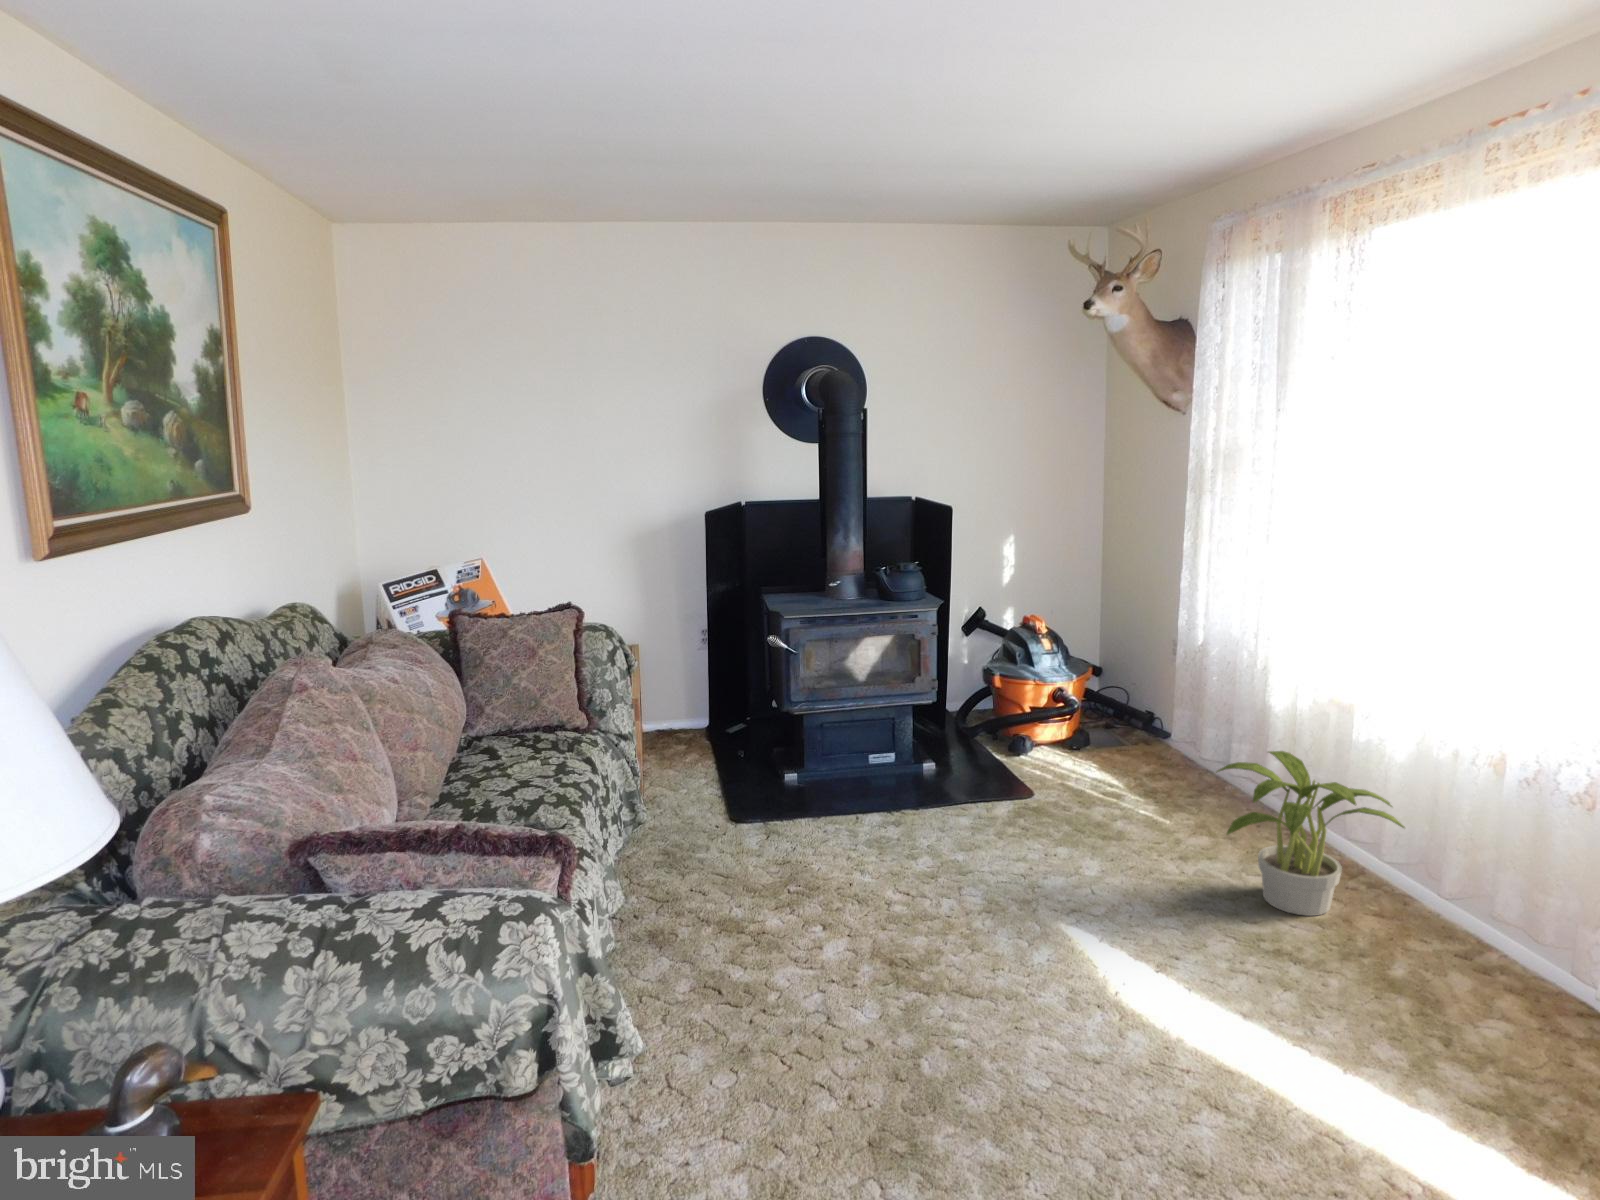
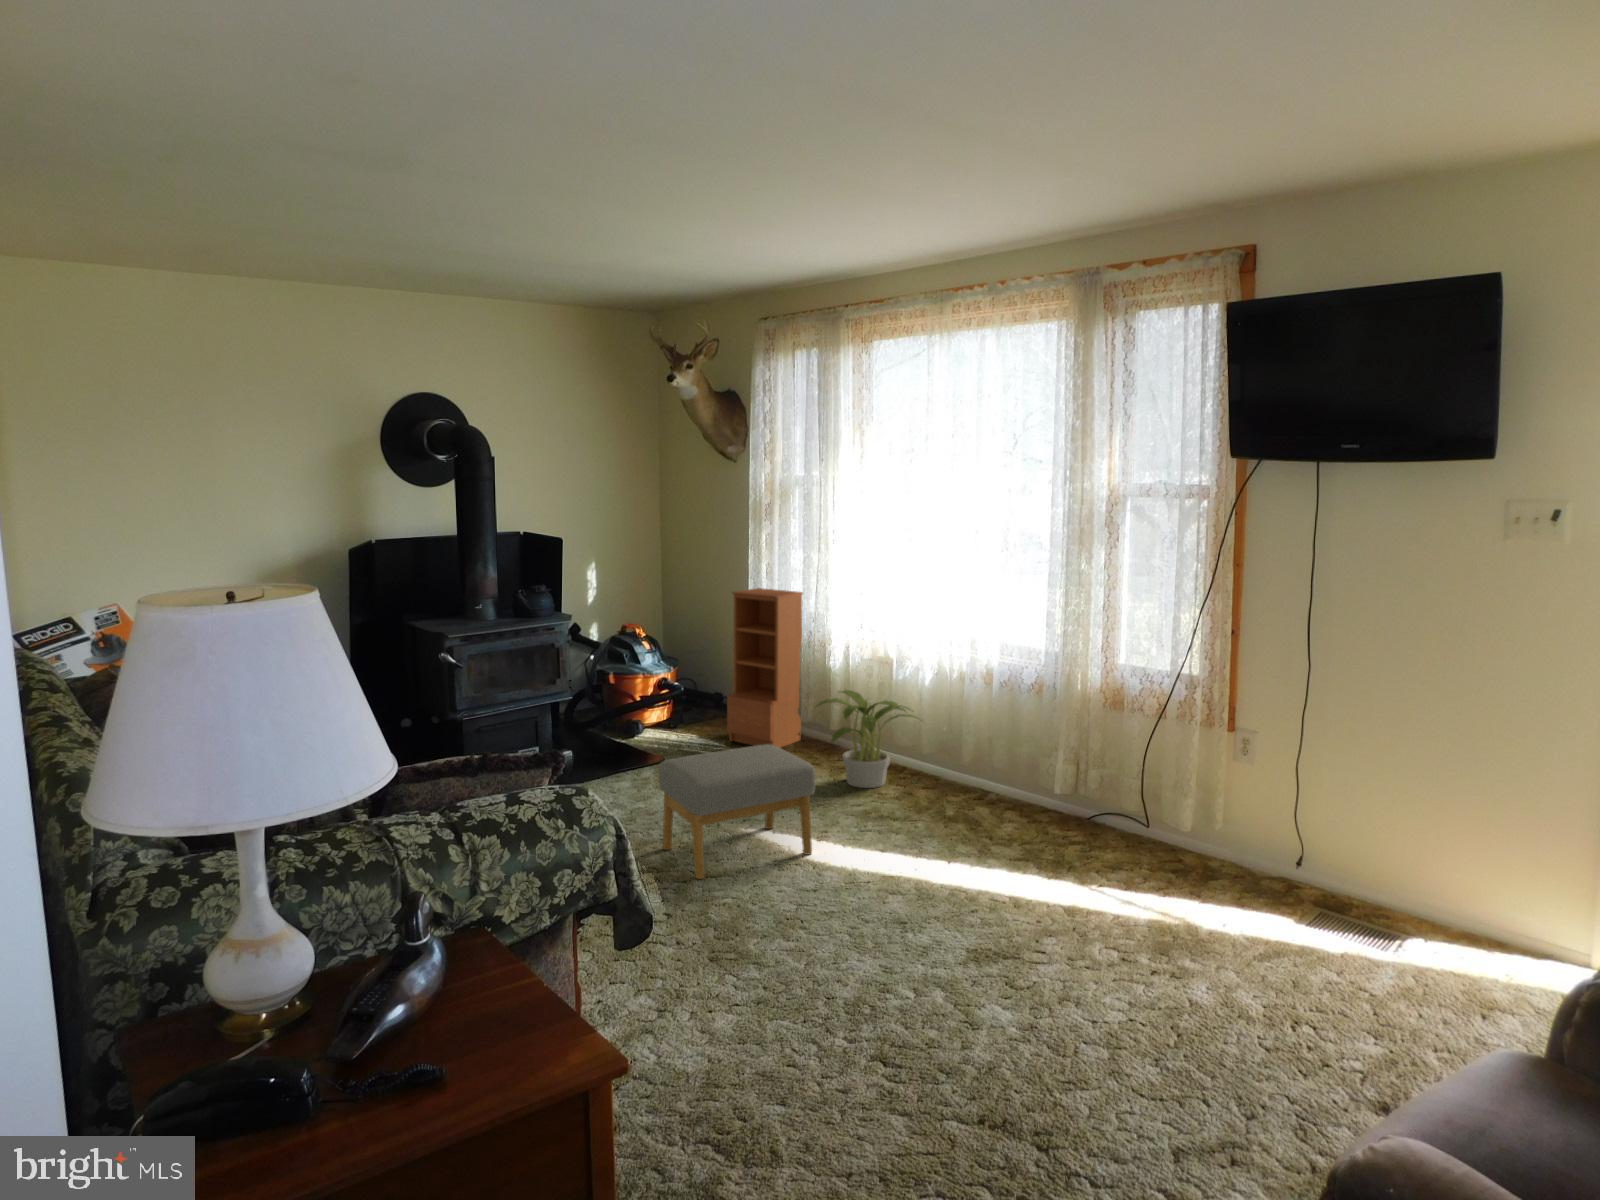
bookcase: none [1128,577,1253,812] -> present [727,588,803,748]
footstool: none [911,824,1128,1017] -> present [659,745,815,879]

